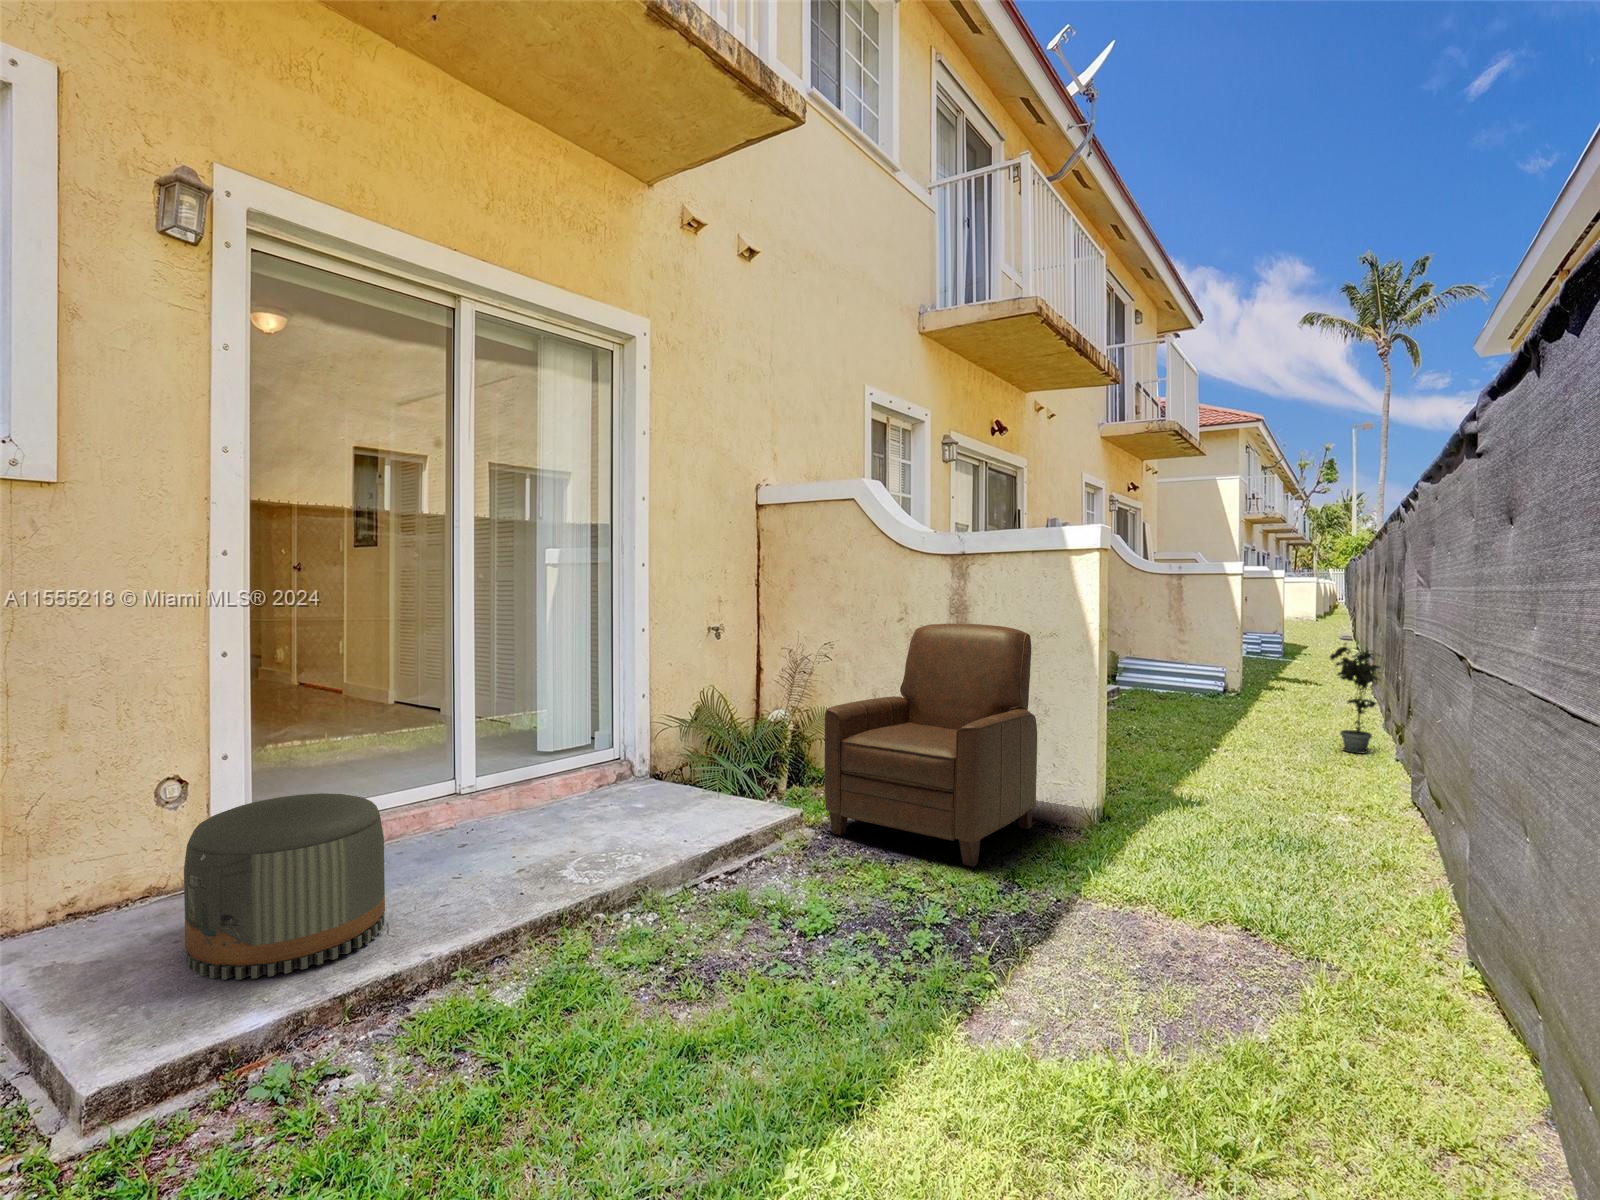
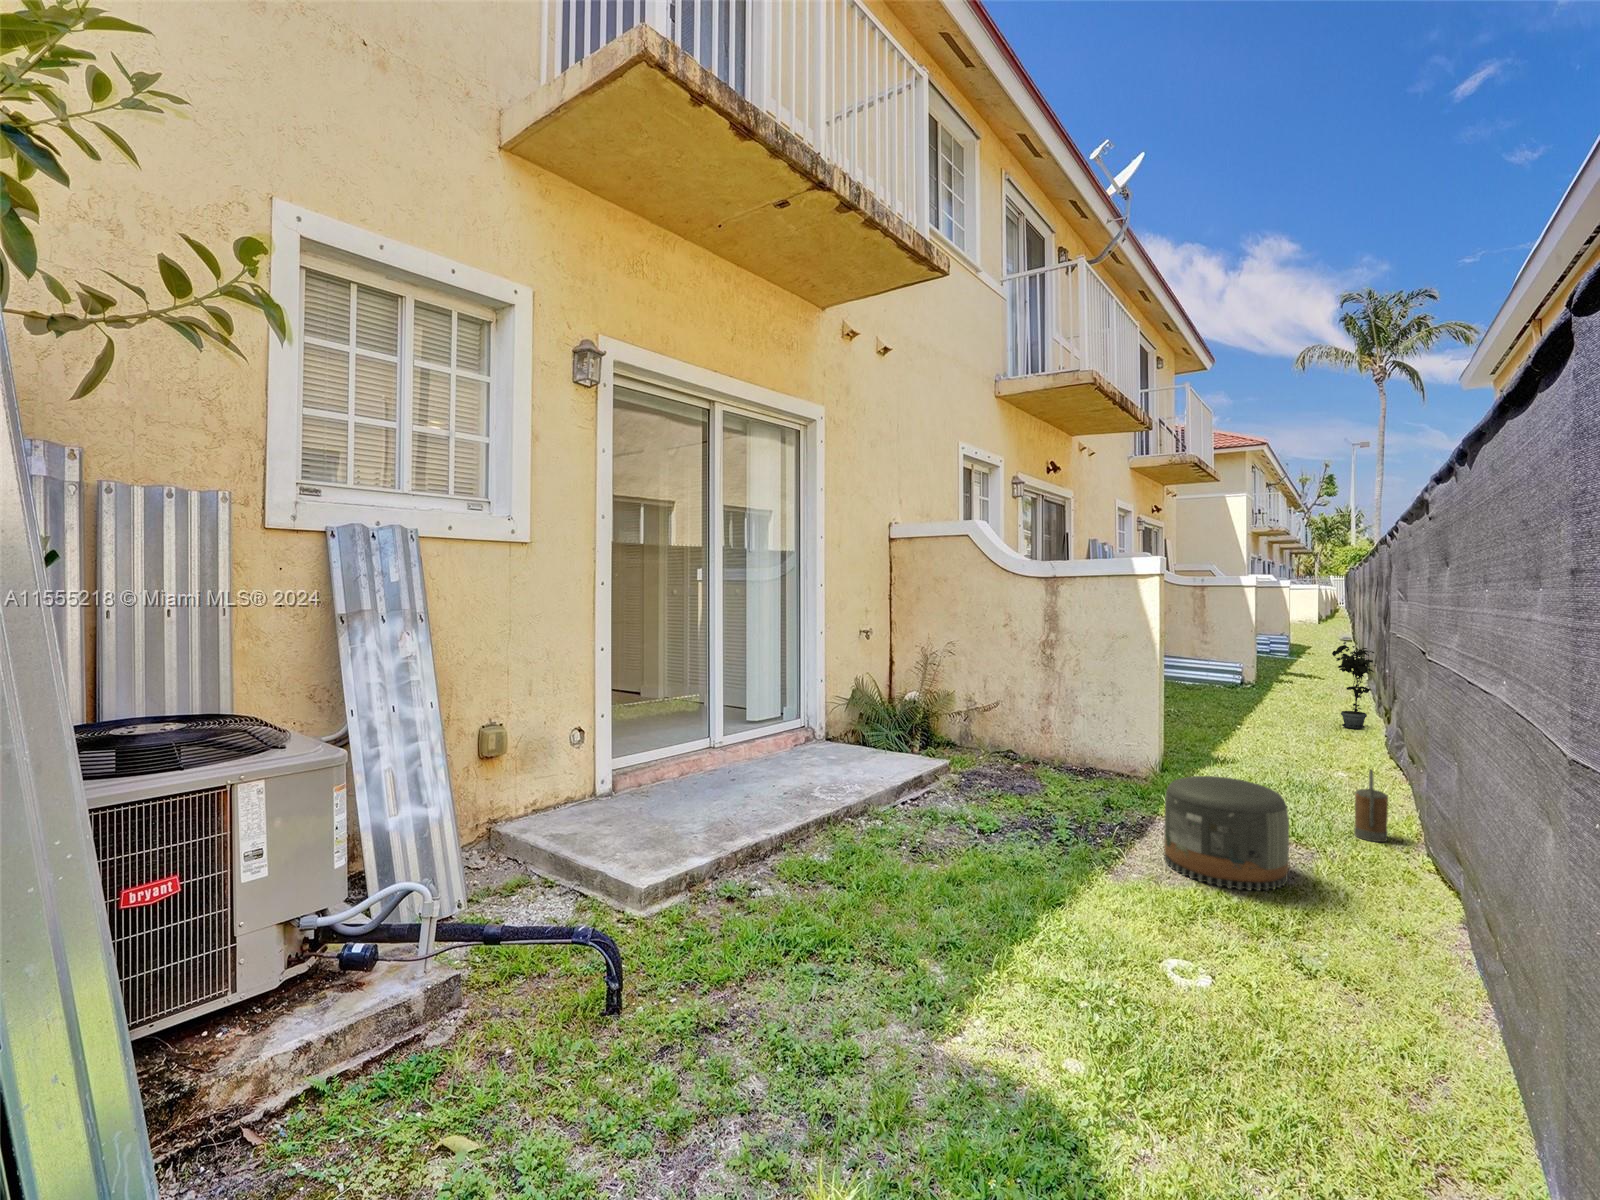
chair: present [825,624,1037,866] -> none [964,628,1116,798]
pouf: present [184,793,385,979] -> present [1164,776,1289,891]
watering can: none [1357,830,1406,941] -> present [1354,770,1388,842]

